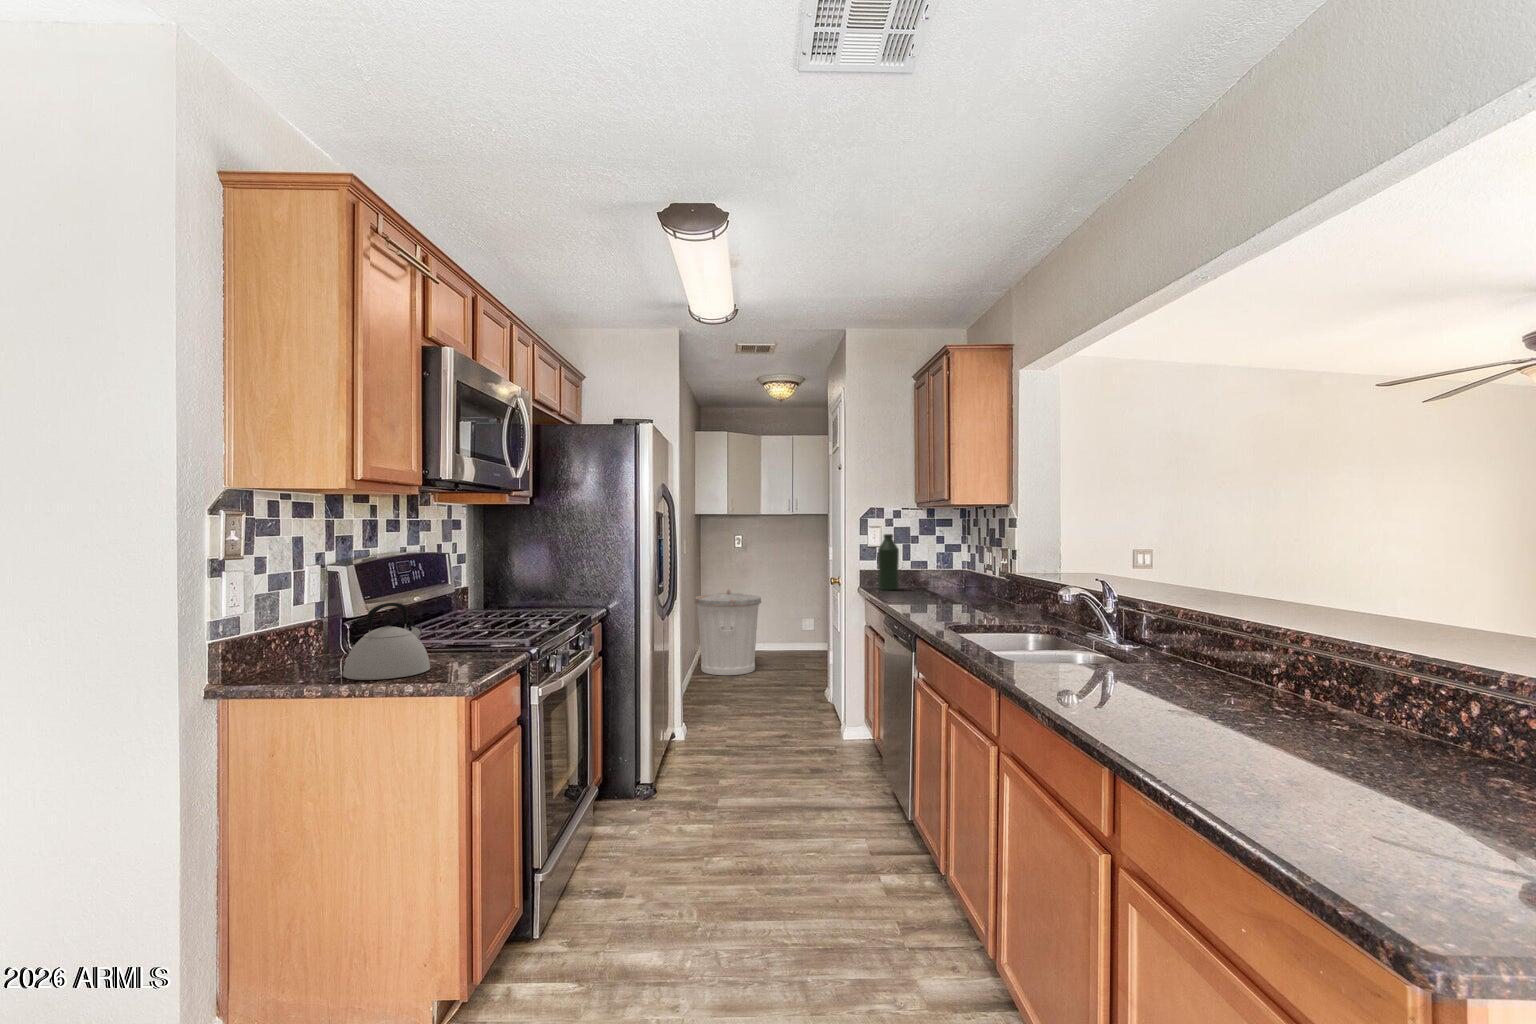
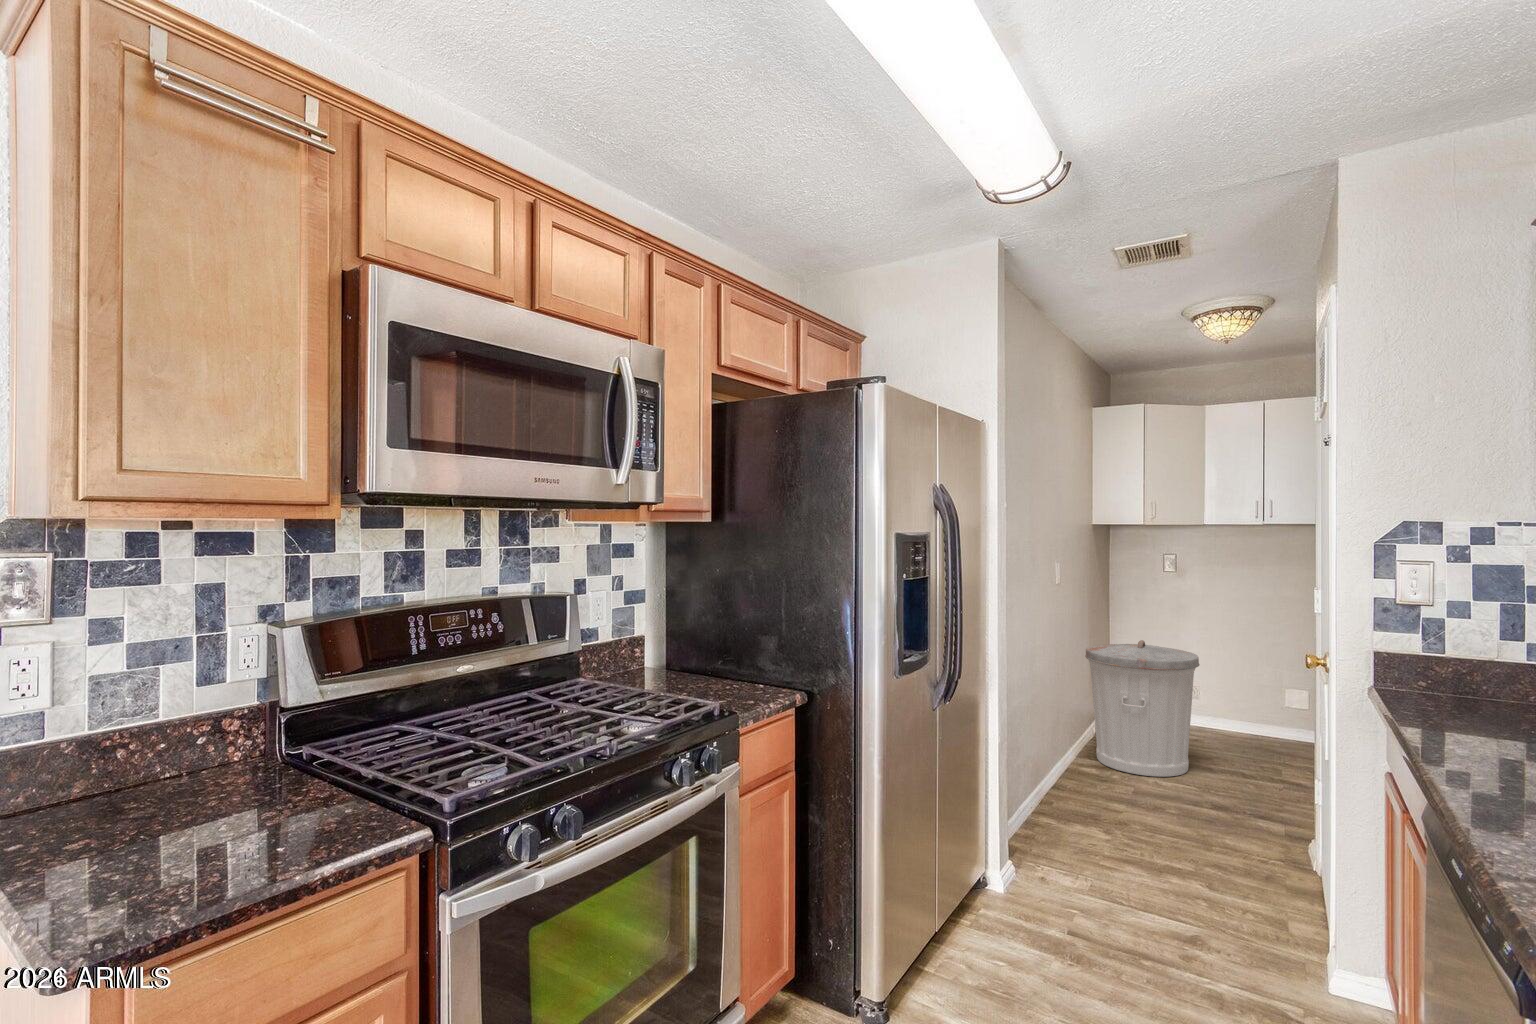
bottle: present [878,534,899,590] -> none [1418,580,1484,711]
kettle: present [343,603,430,680] -> none [64,717,251,873]

